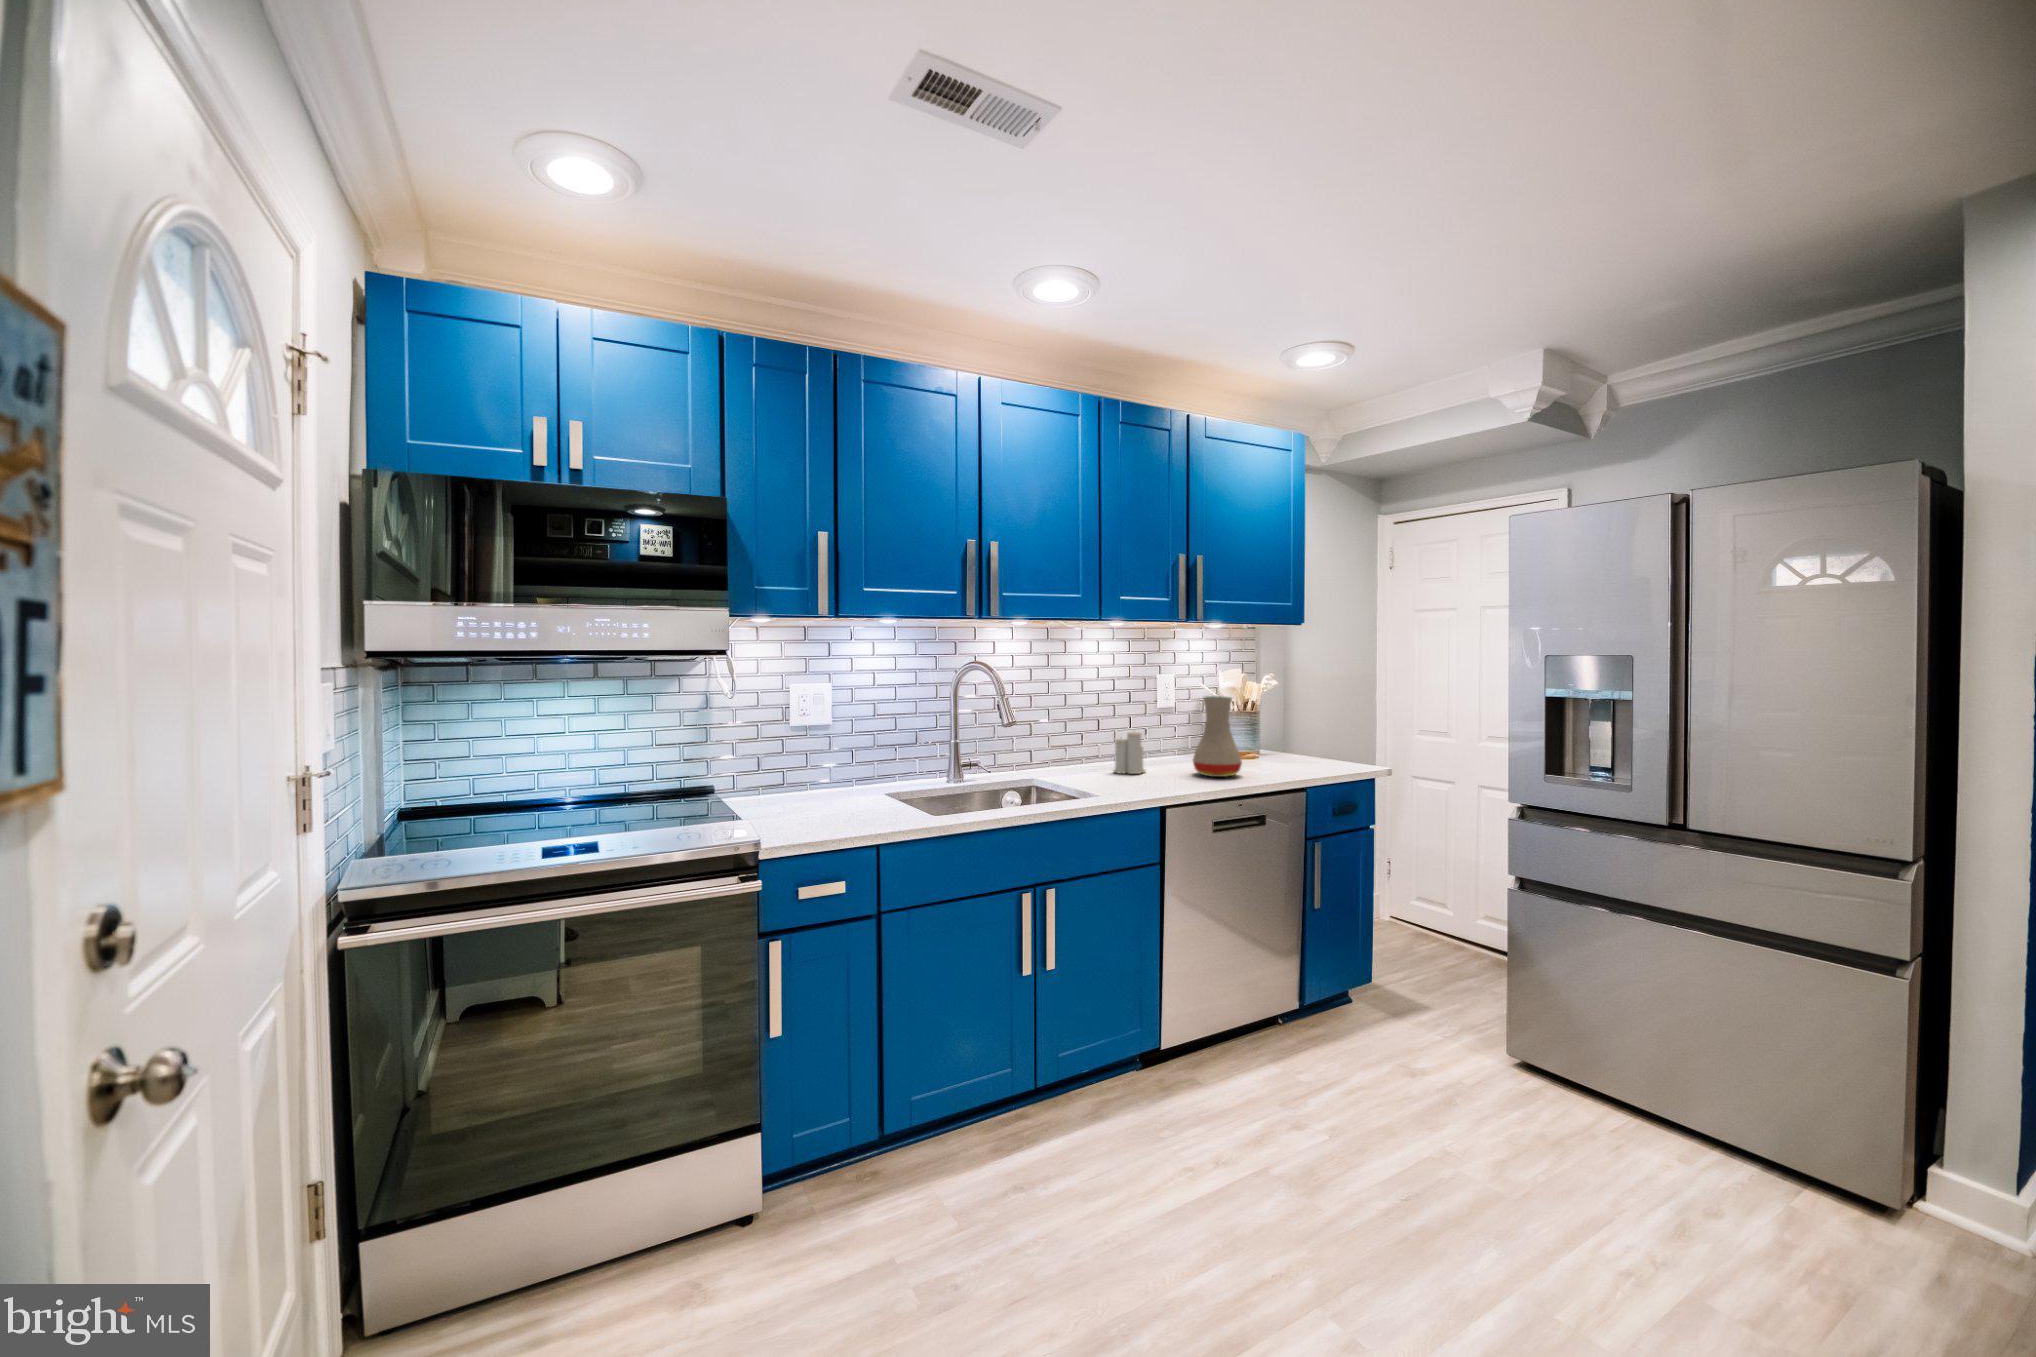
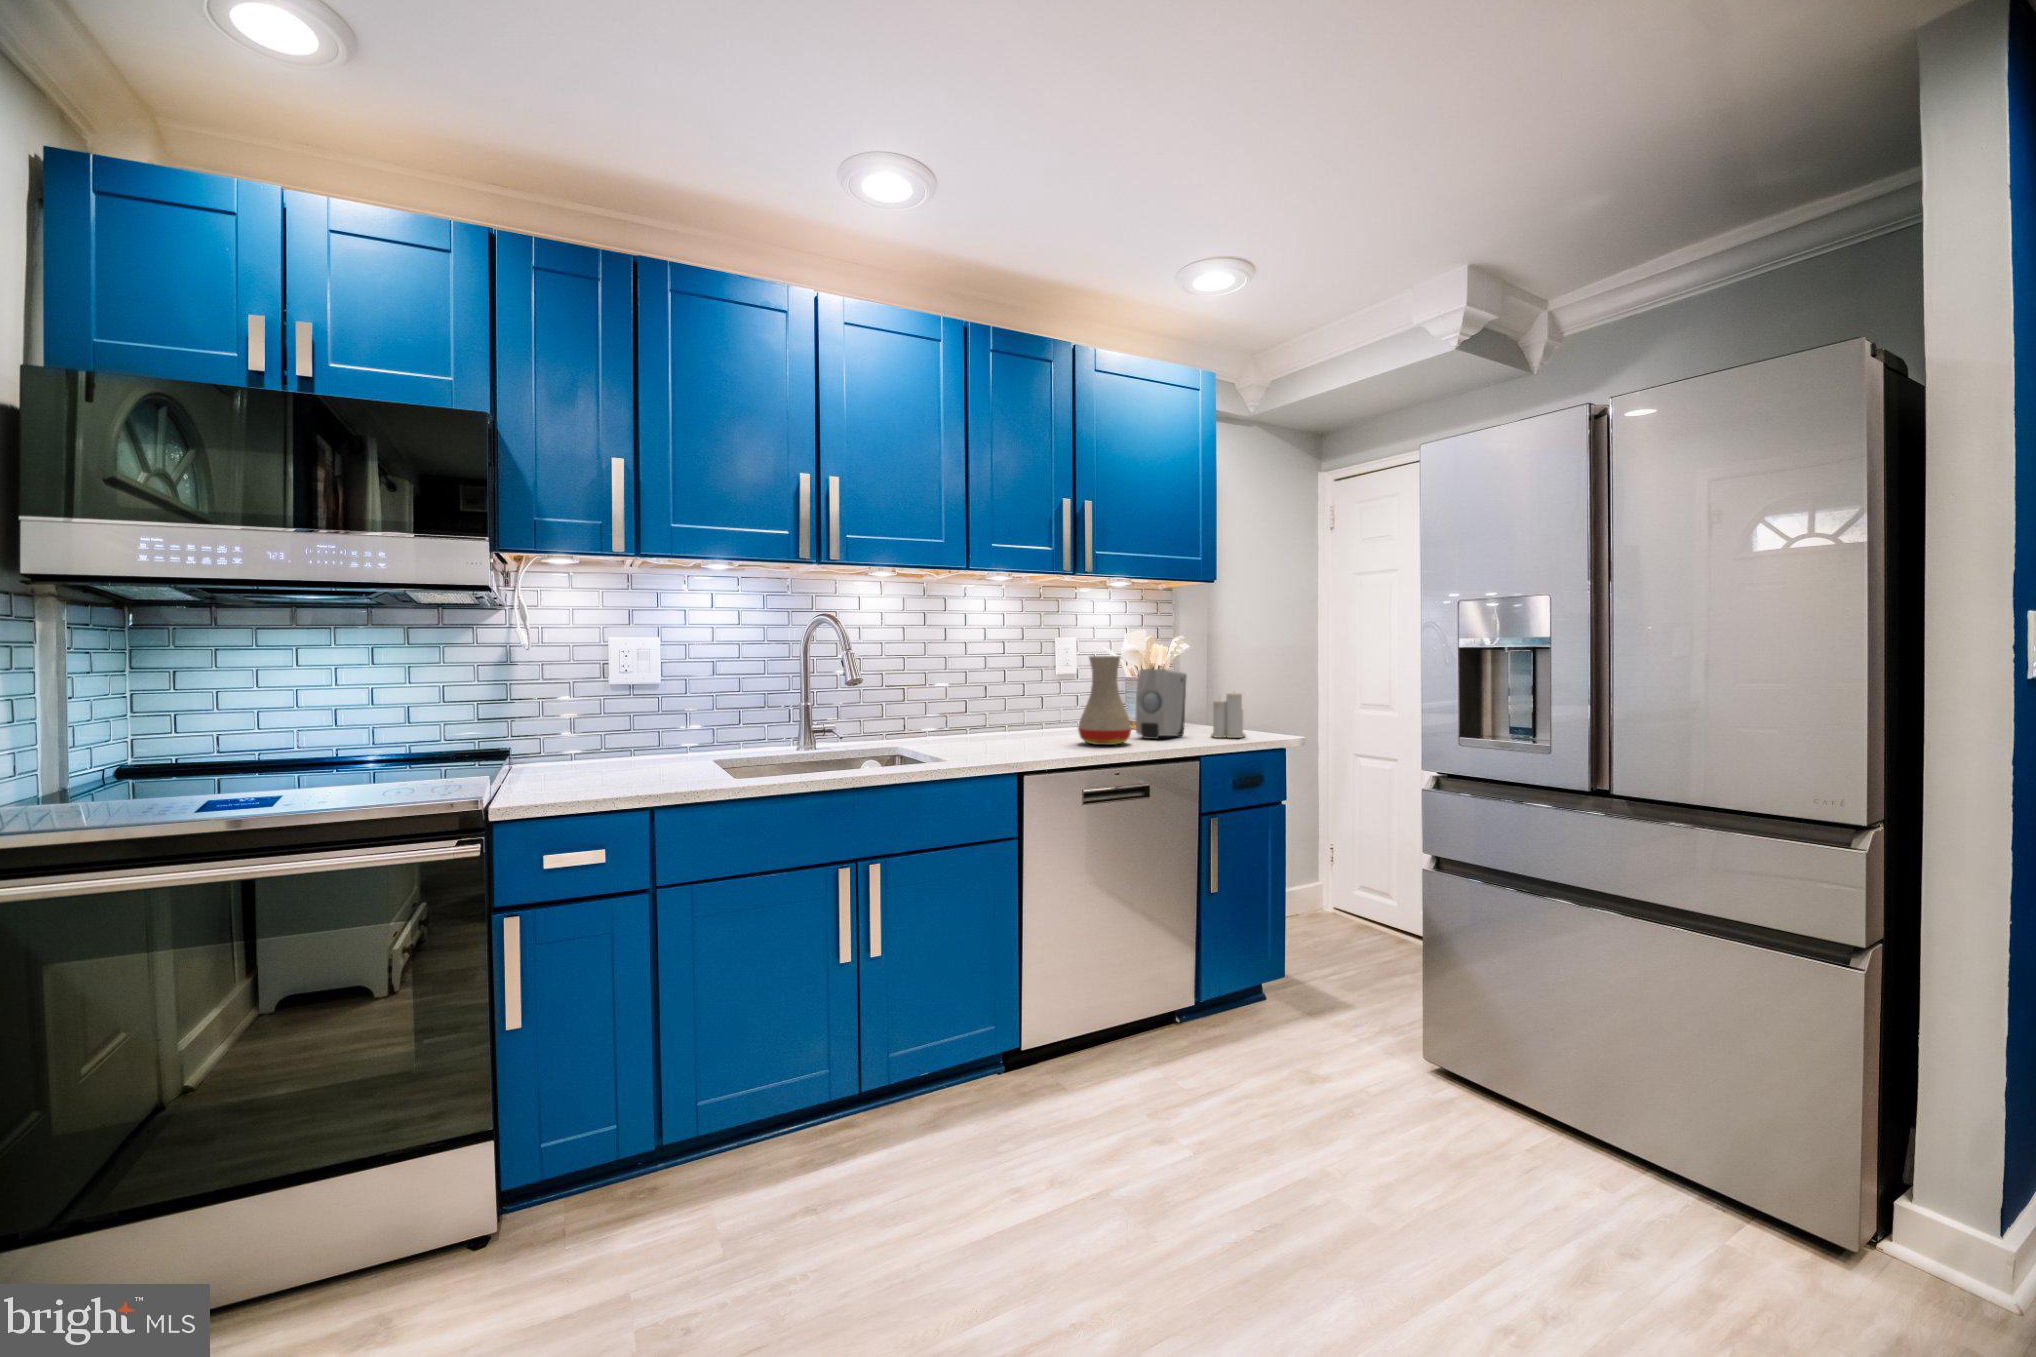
soap dispenser: none [1238,706,1281,770] -> present [1136,669,1186,739]
candle: present [1114,731,1145,774] -> present [1211,693,1246,738]

